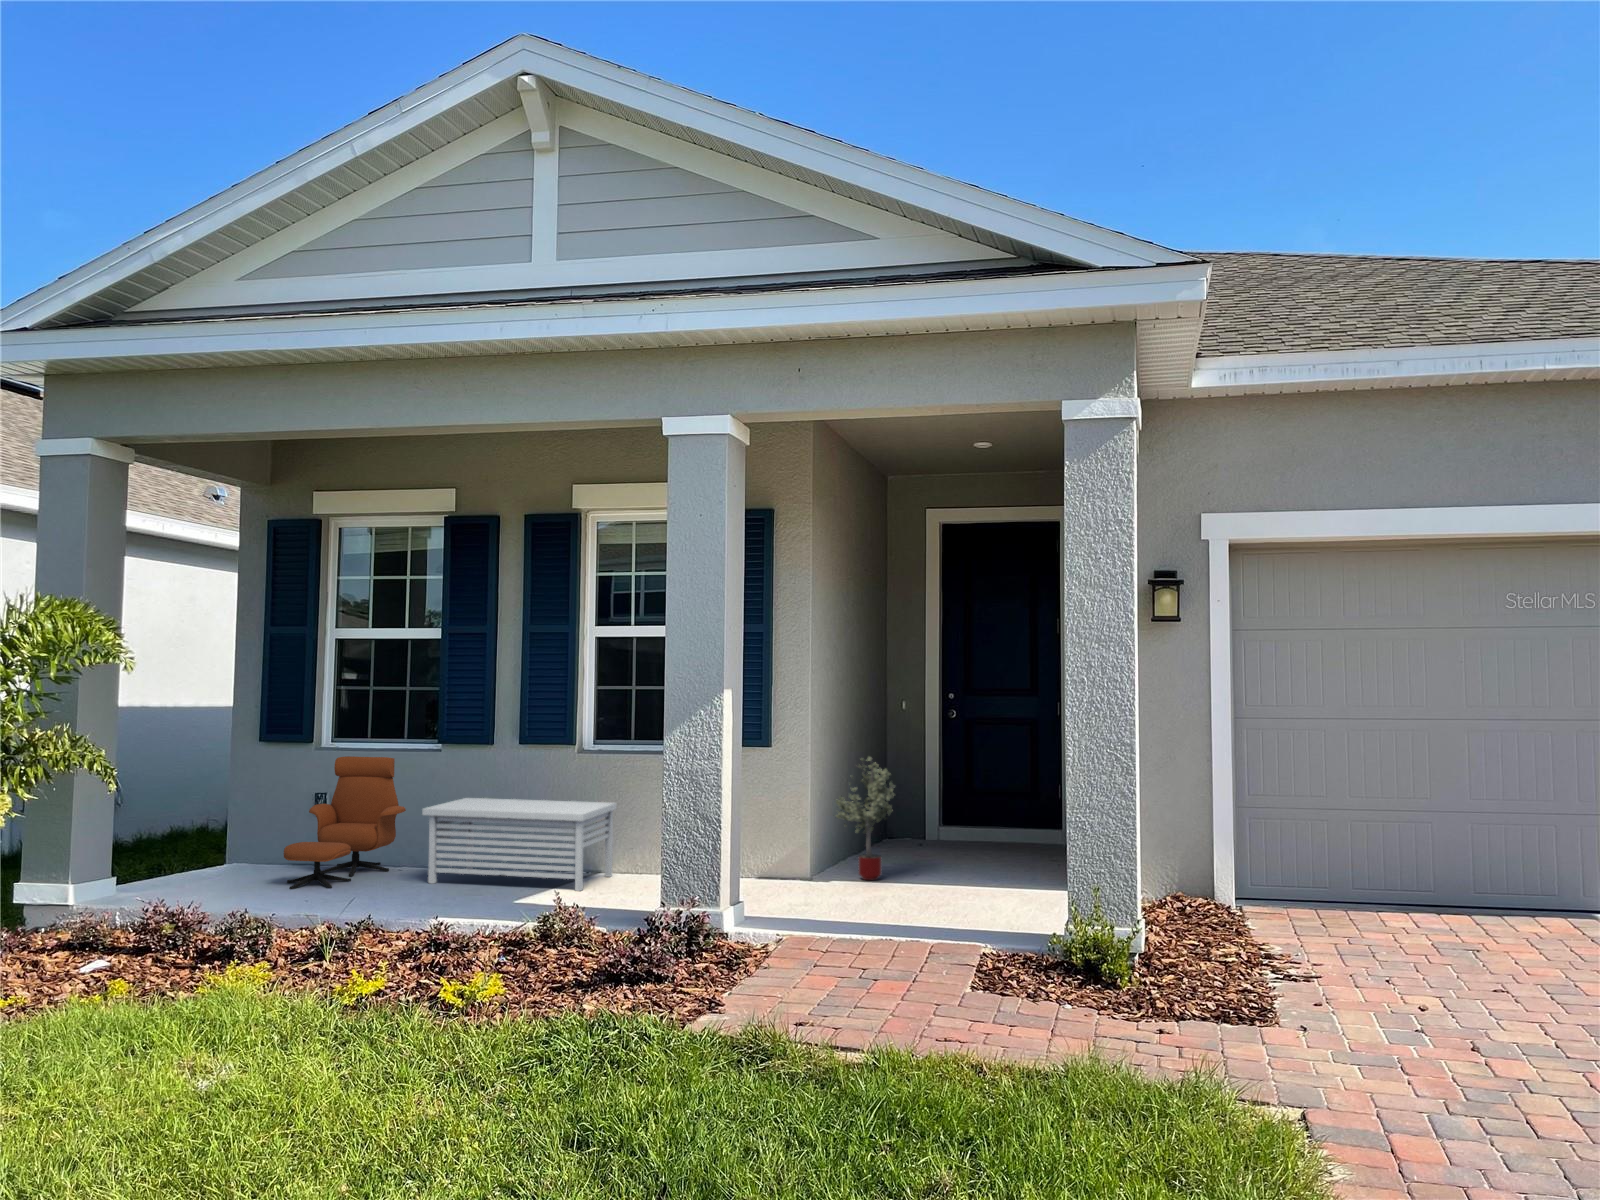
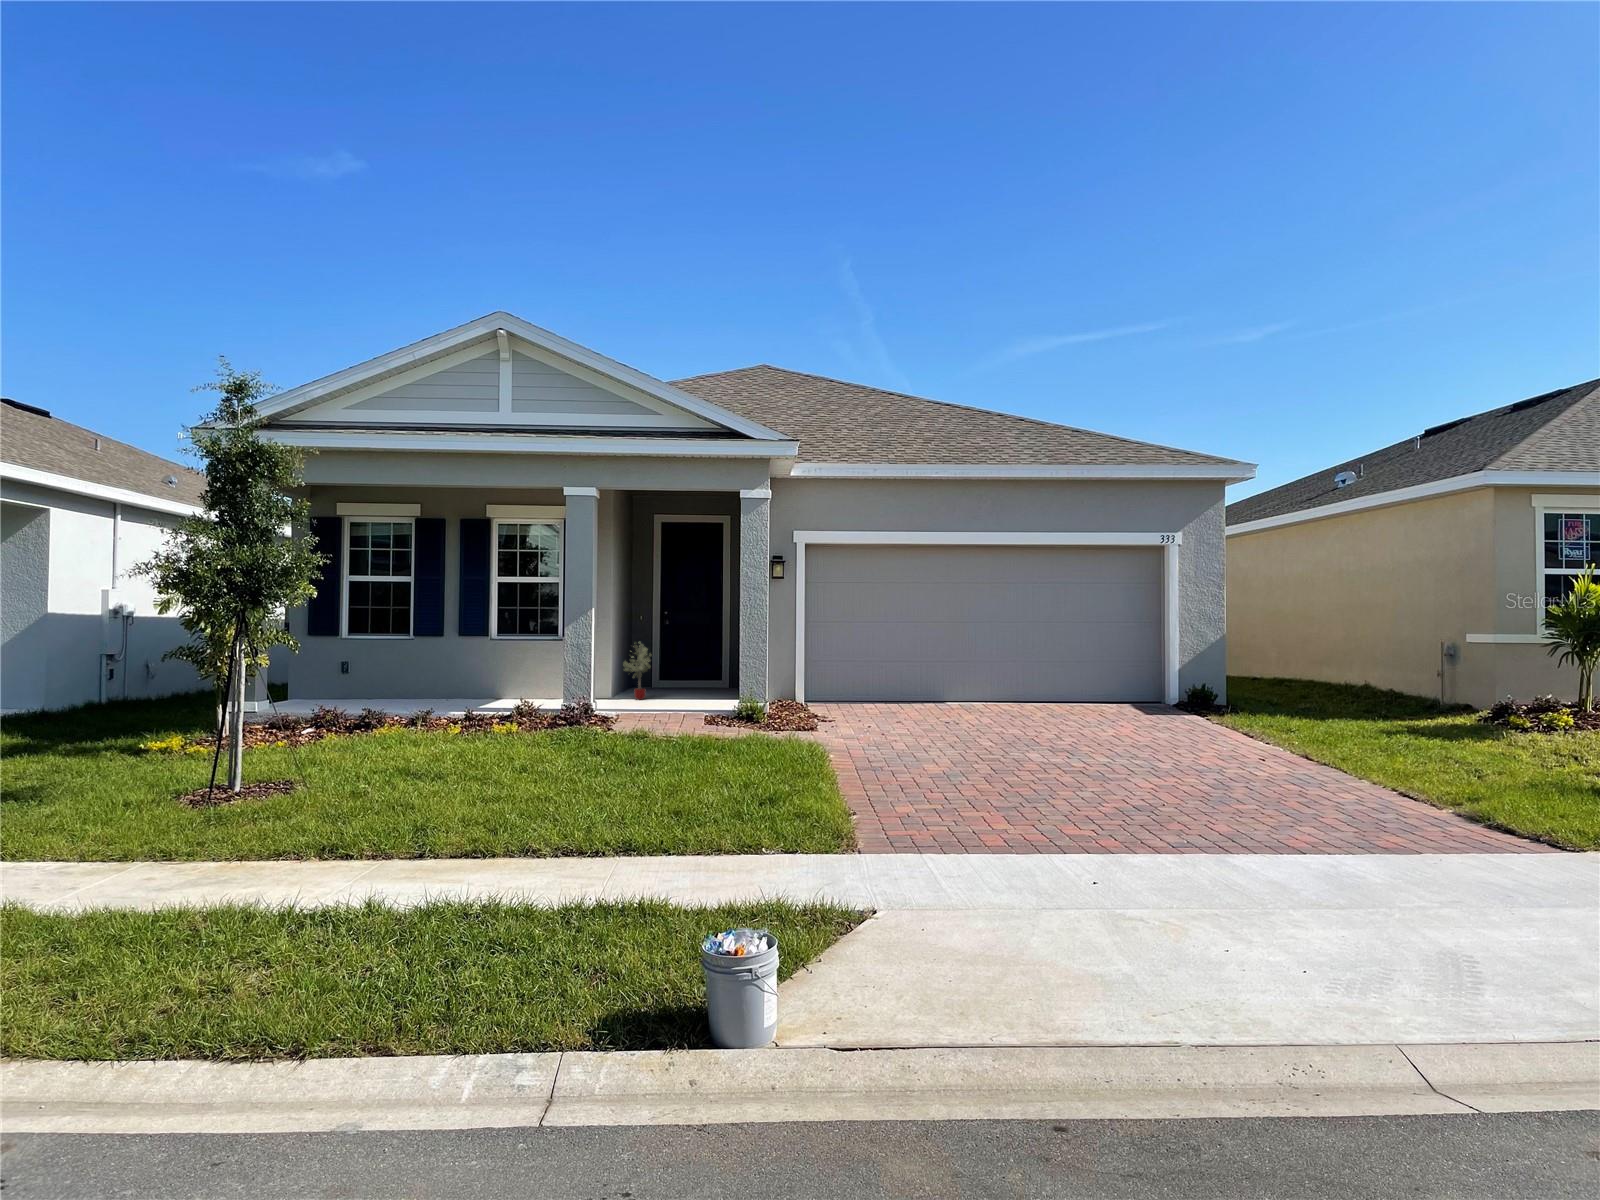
lounge chair: present [284,756,406,889] -> none [346,645,399,710]
storage bench: present [422,798,617,891] -> none [420,666,514,706]

